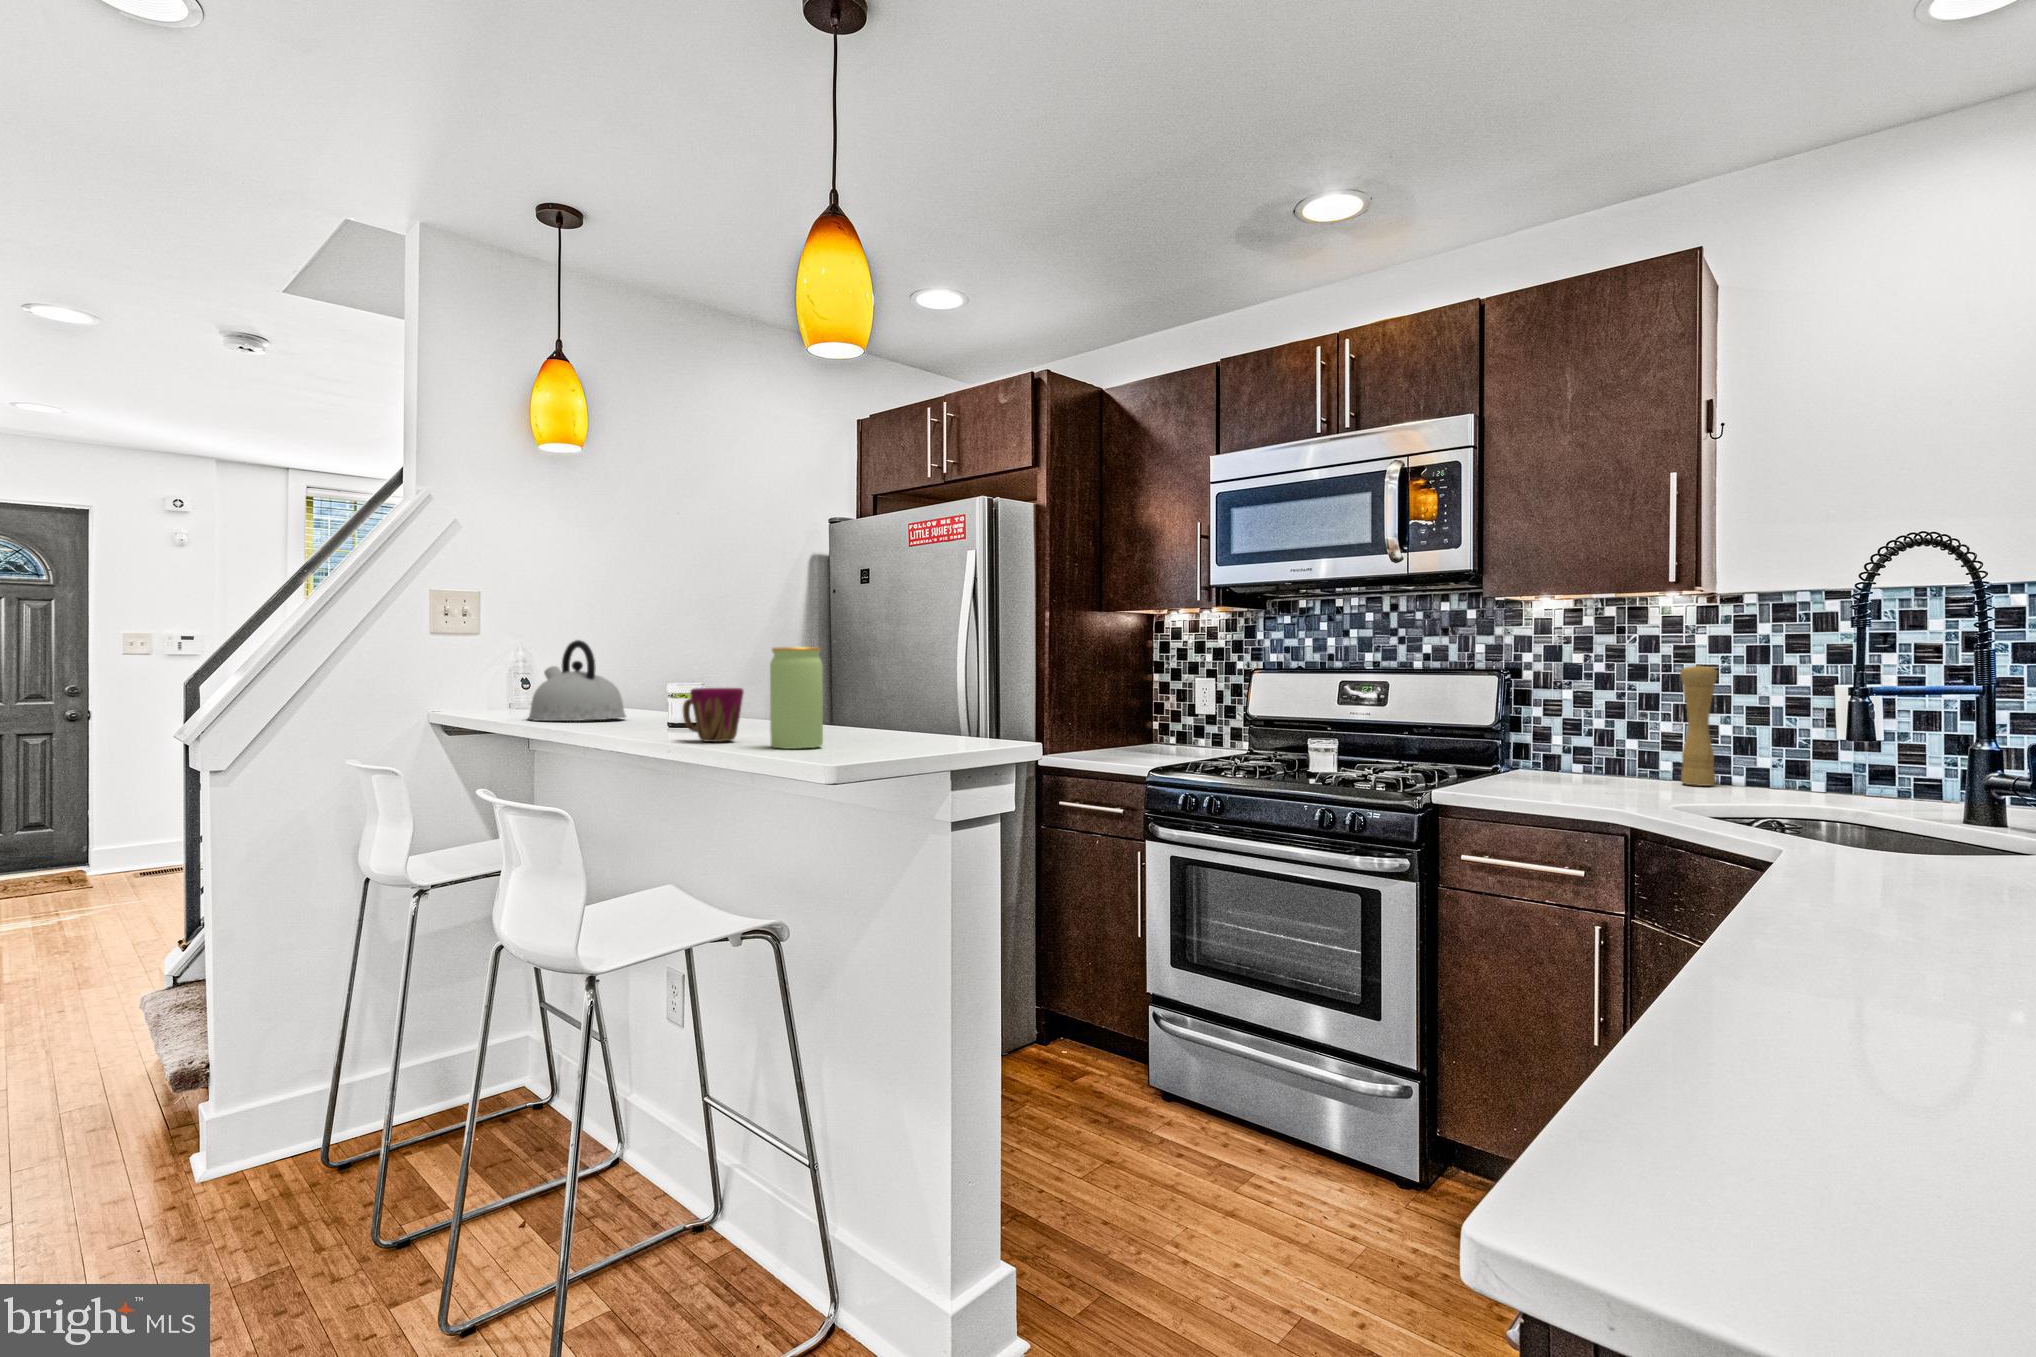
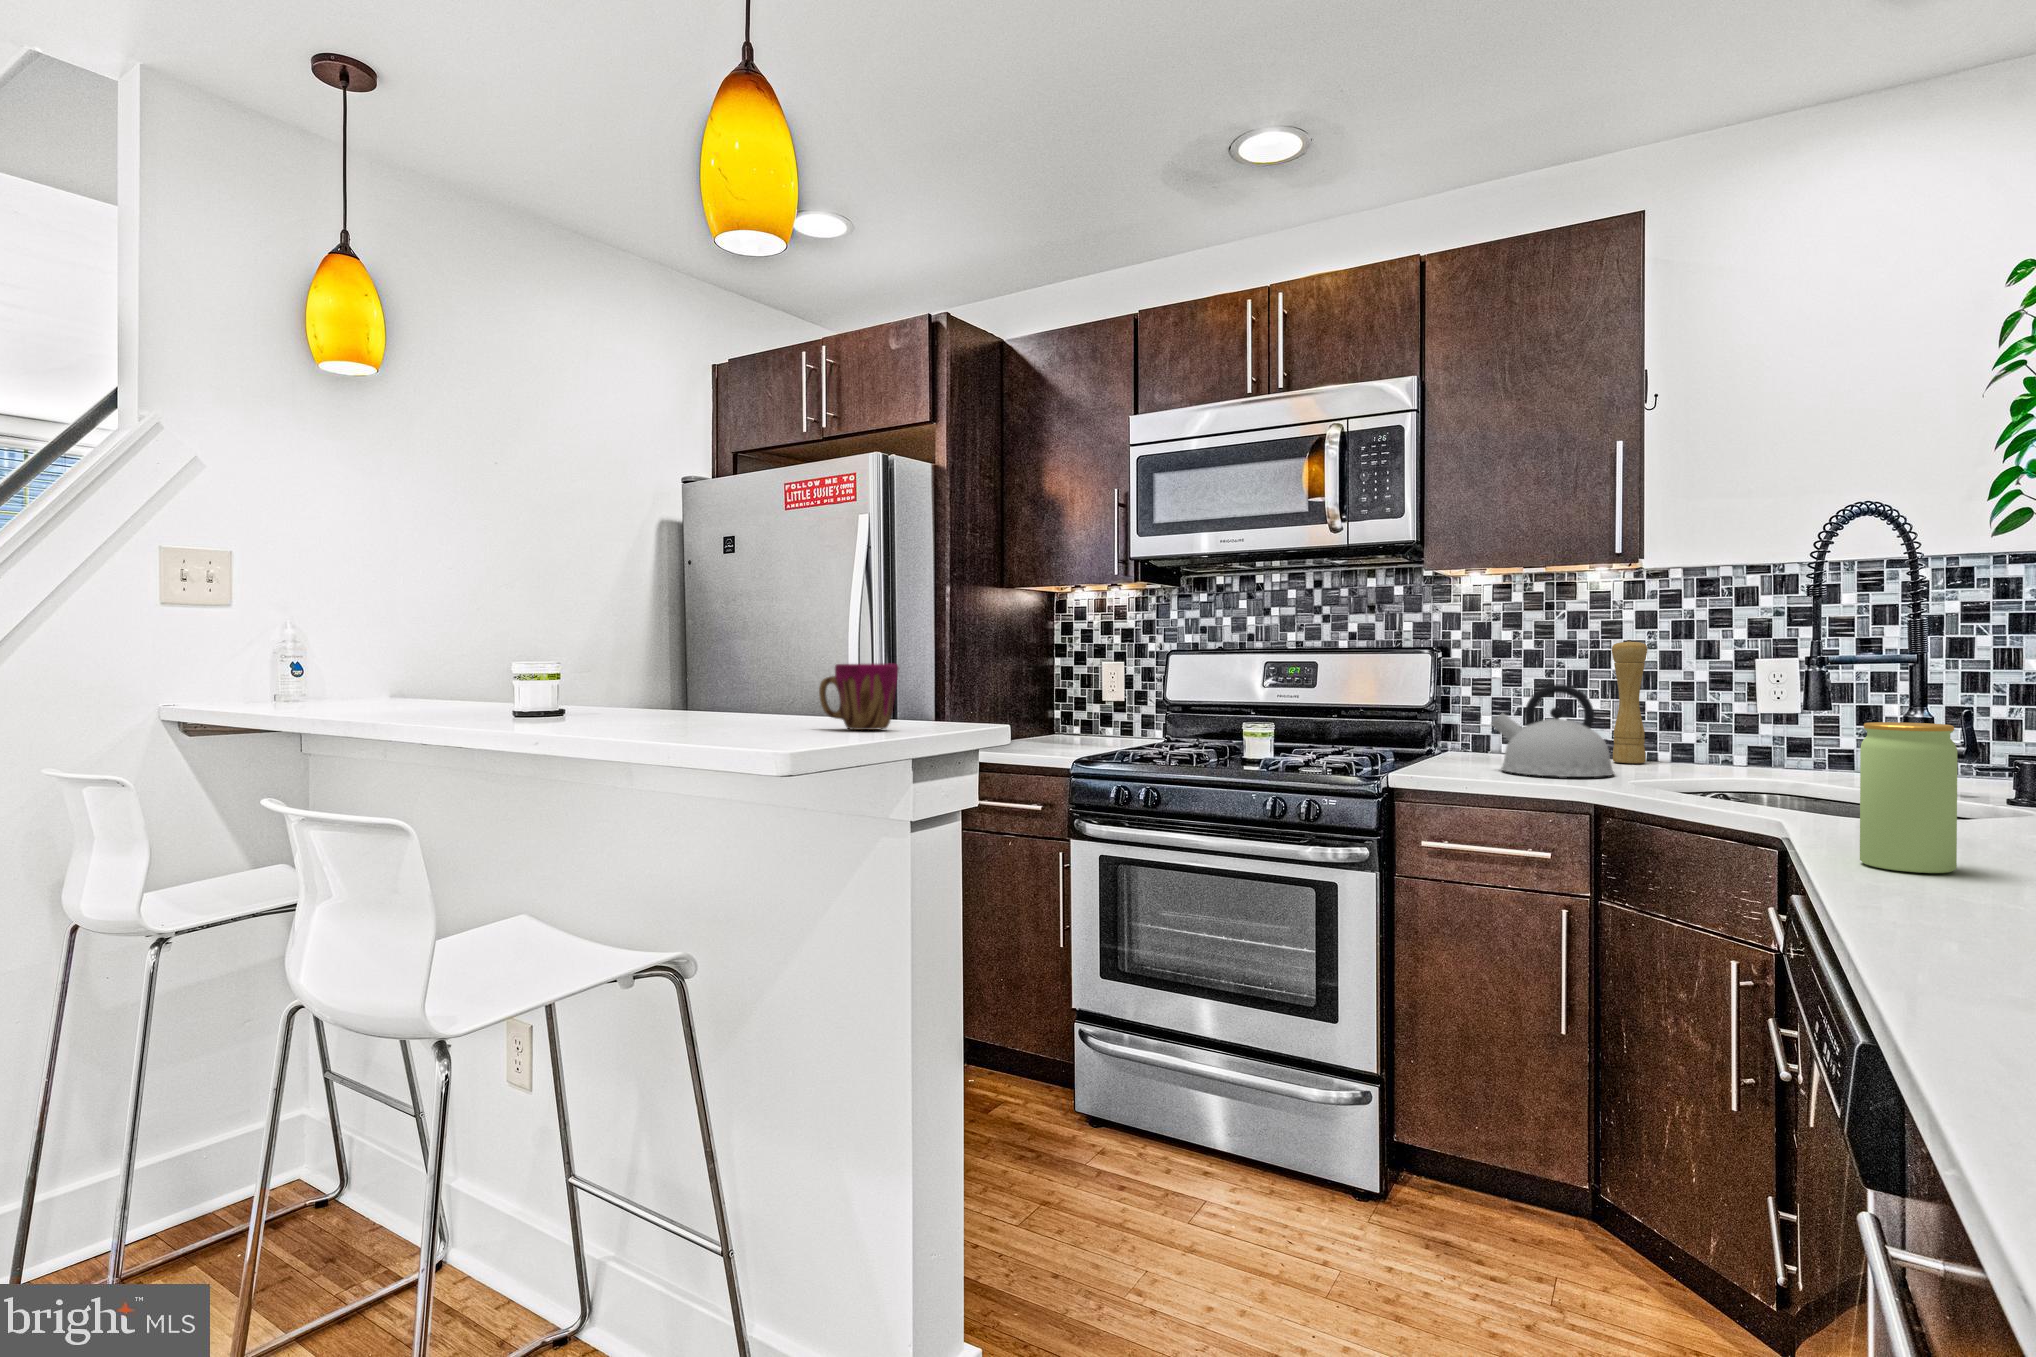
kettle: present [528,640,626,721] -> present [1491,684,1614,777]
jar: present [770,647,823,749] -> present [1860,722,1958,873]
cup: present [683,688,744,742] -> present [819,664,899,730]

